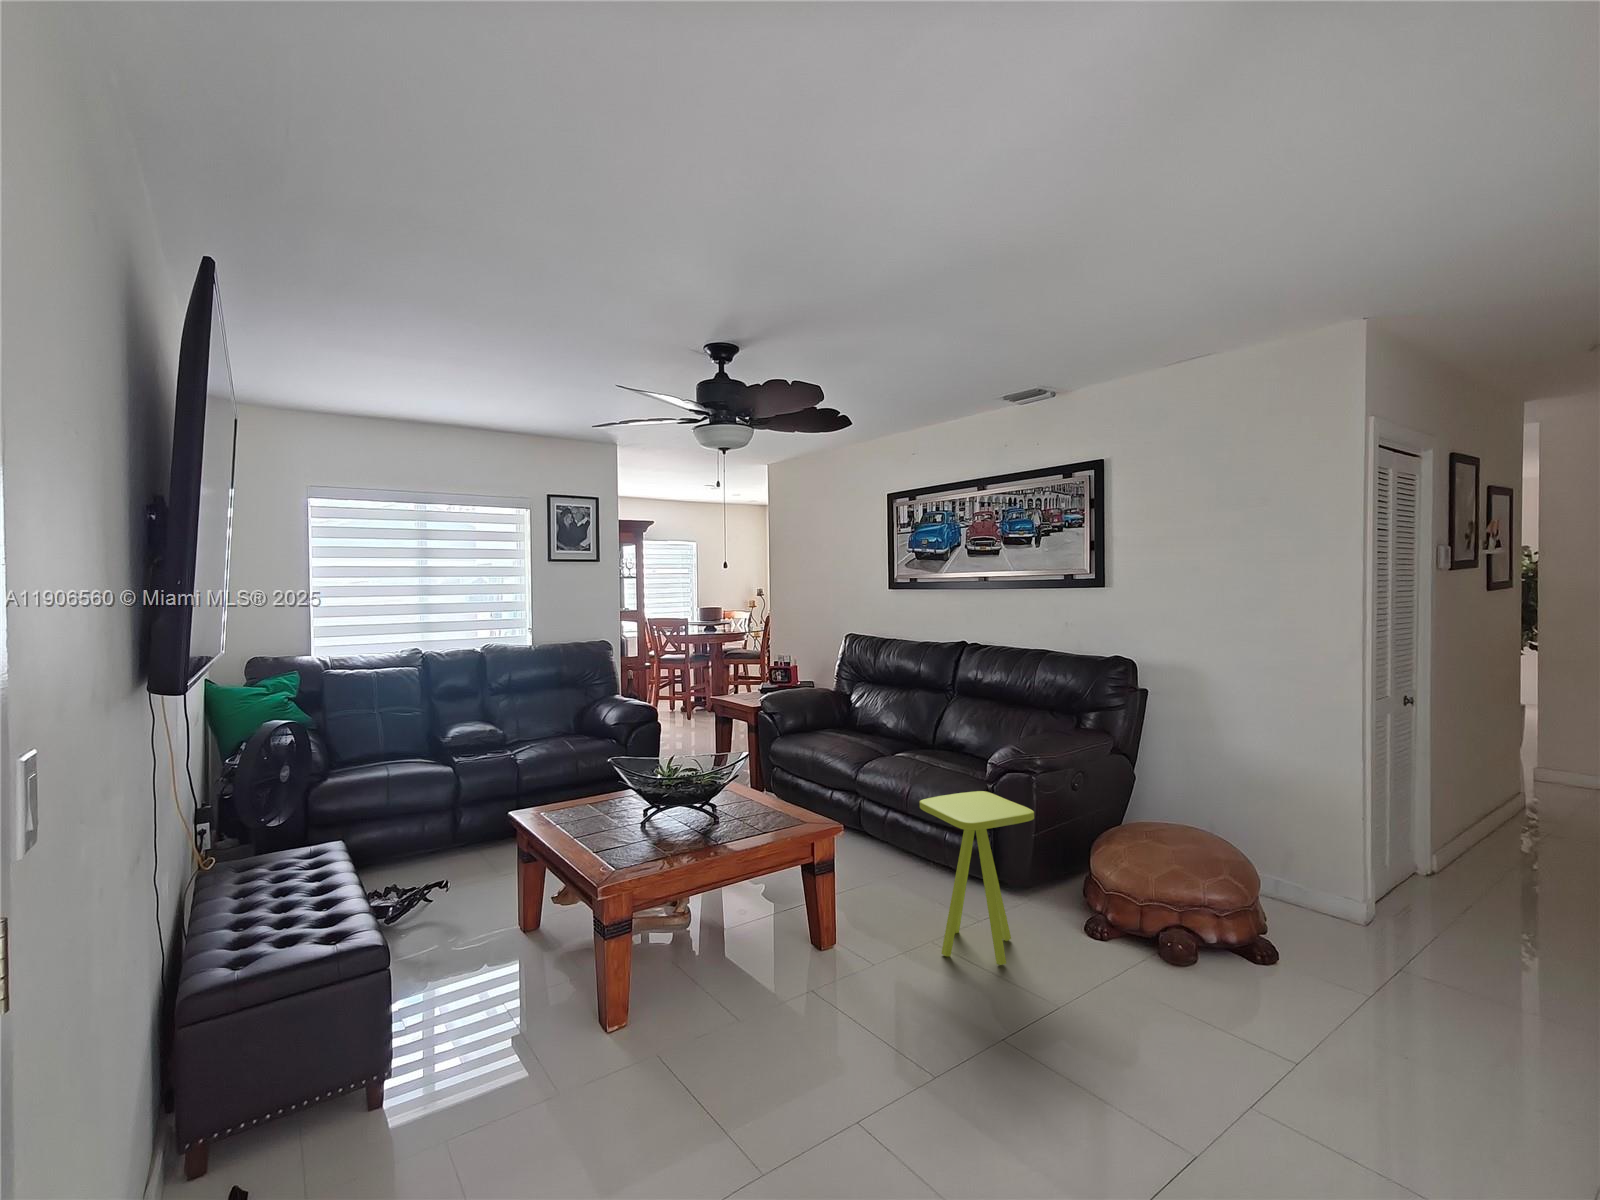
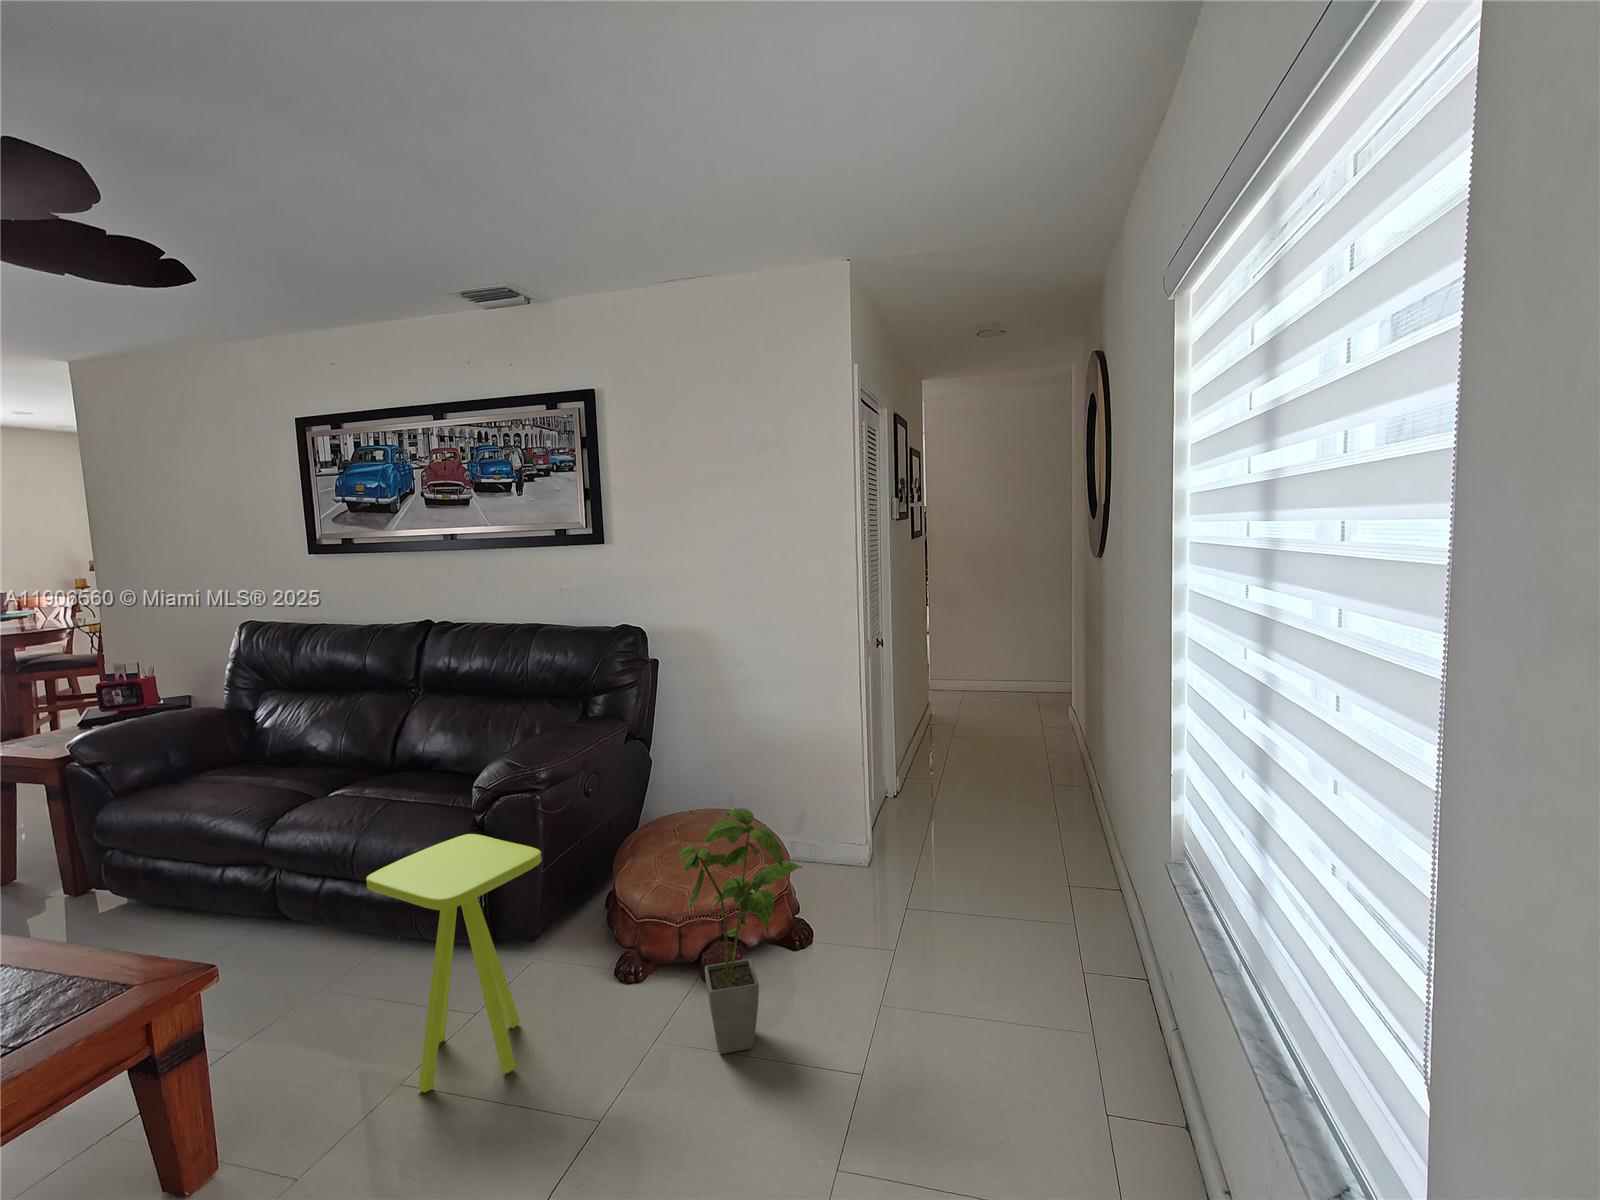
house plant: none [1141,809,1264,1019] -> present [677,808,803,1054]

